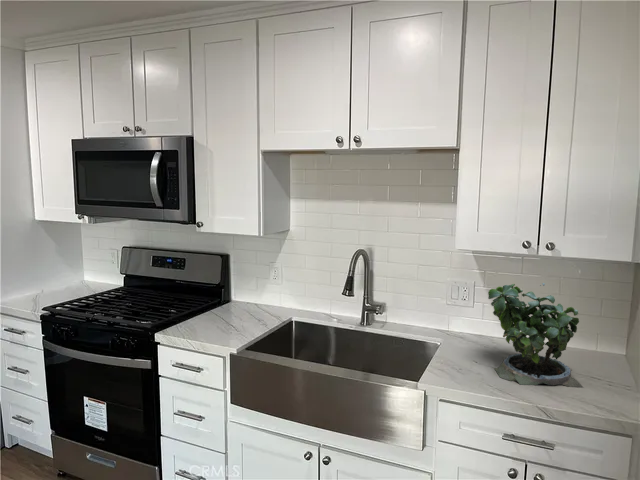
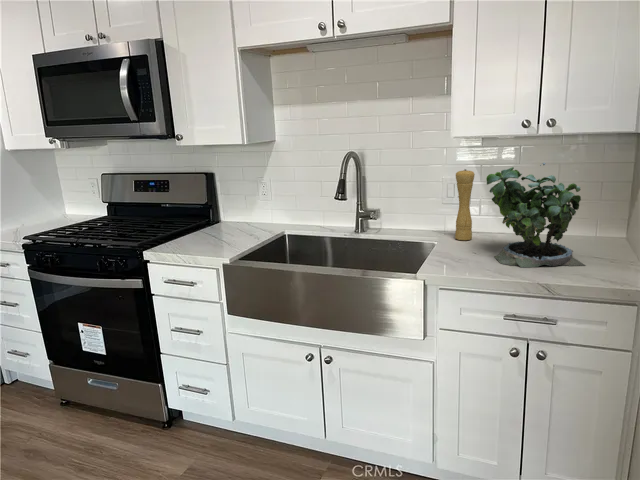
pepper mill: none [458,276,478,345] -> present [455,169,475,240]

